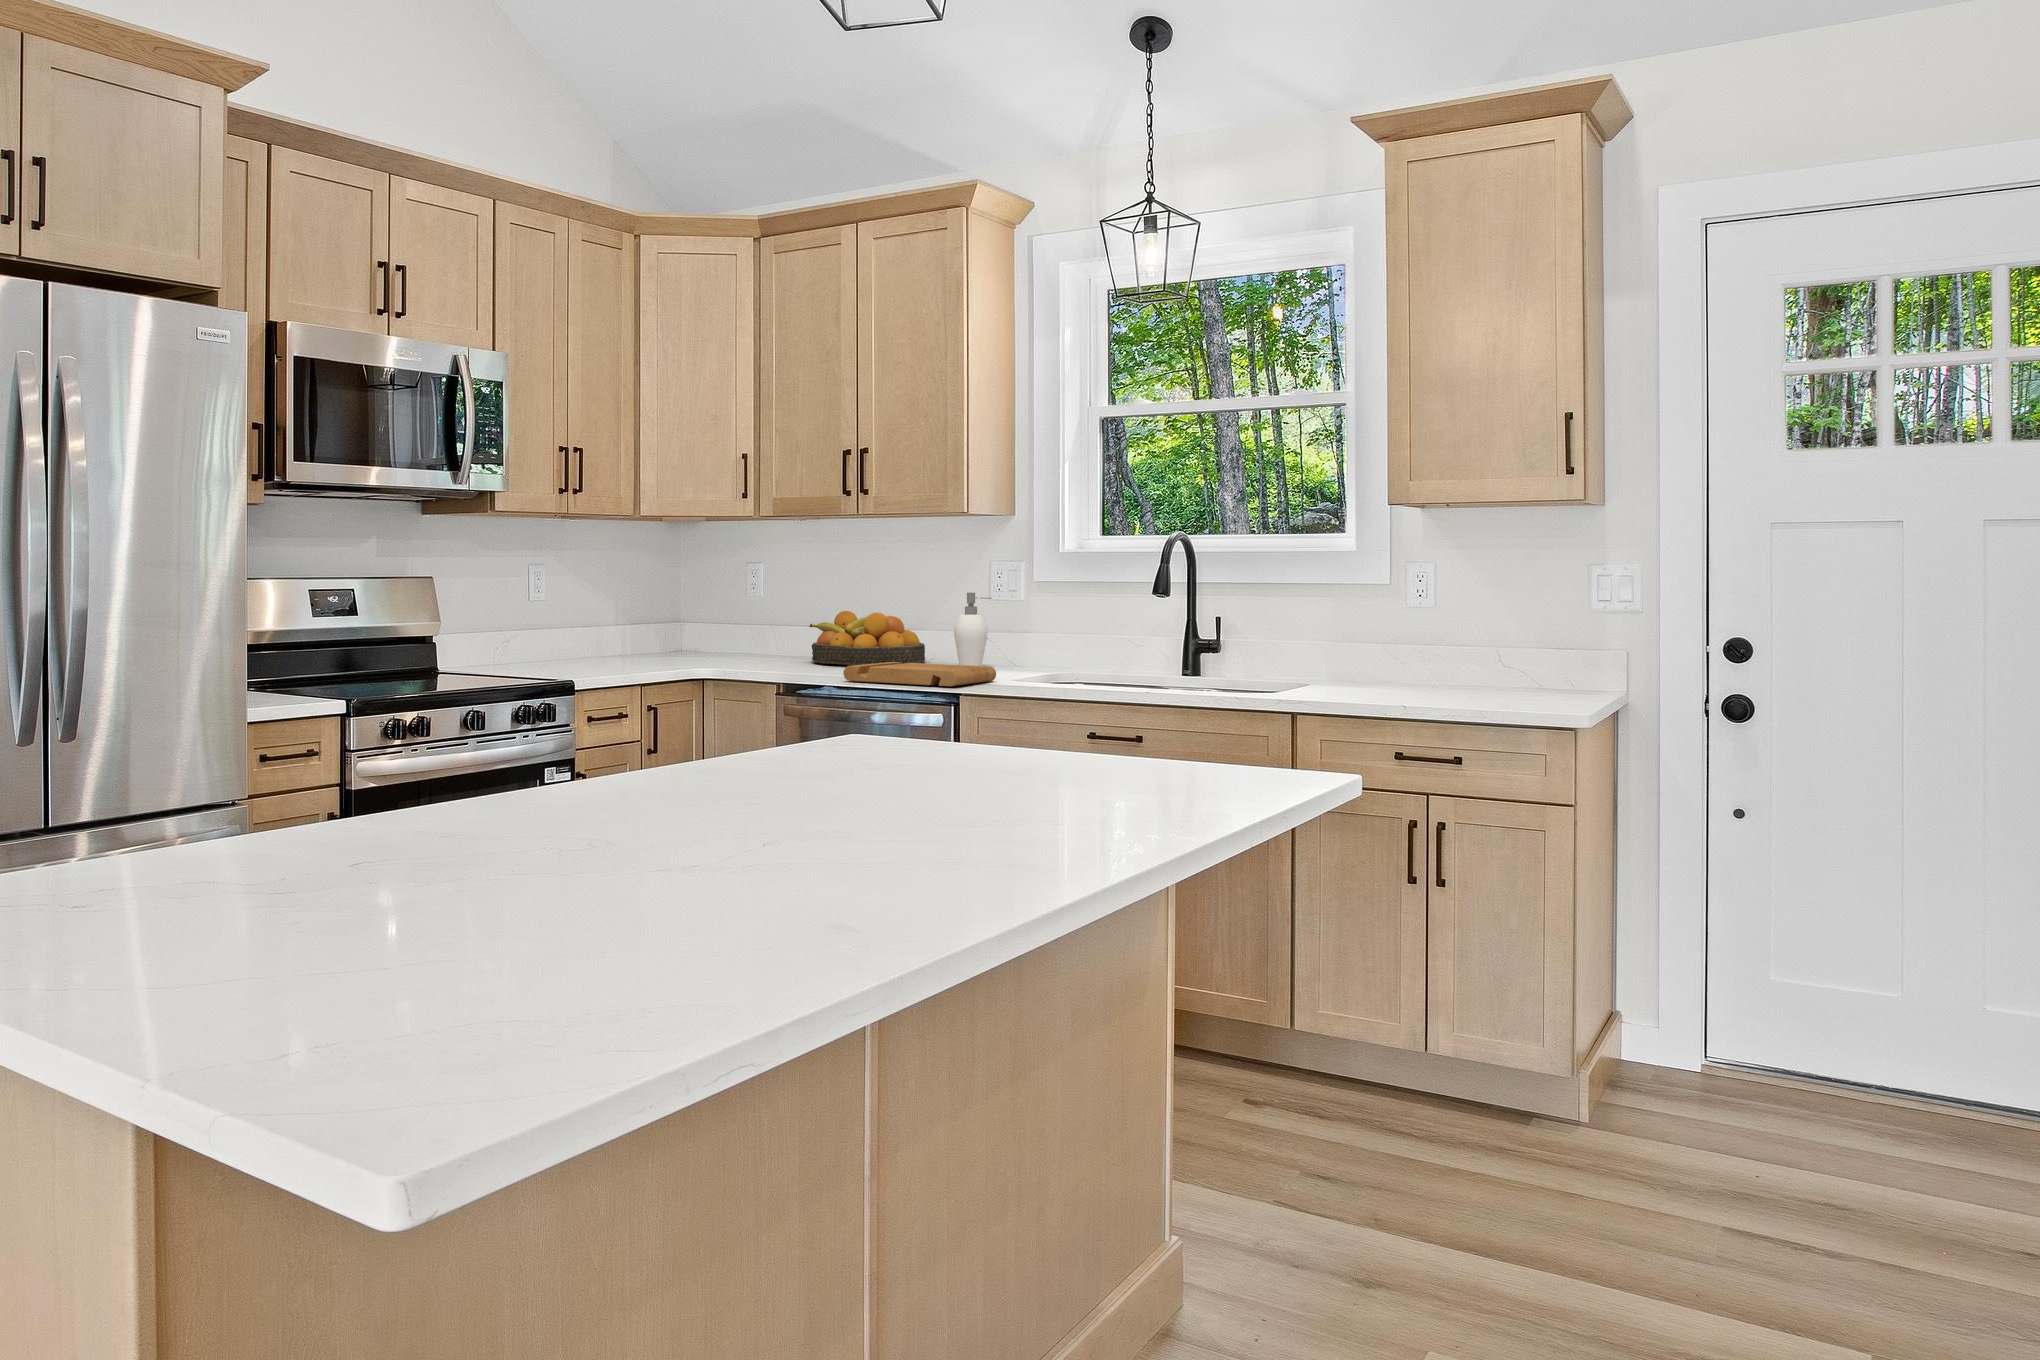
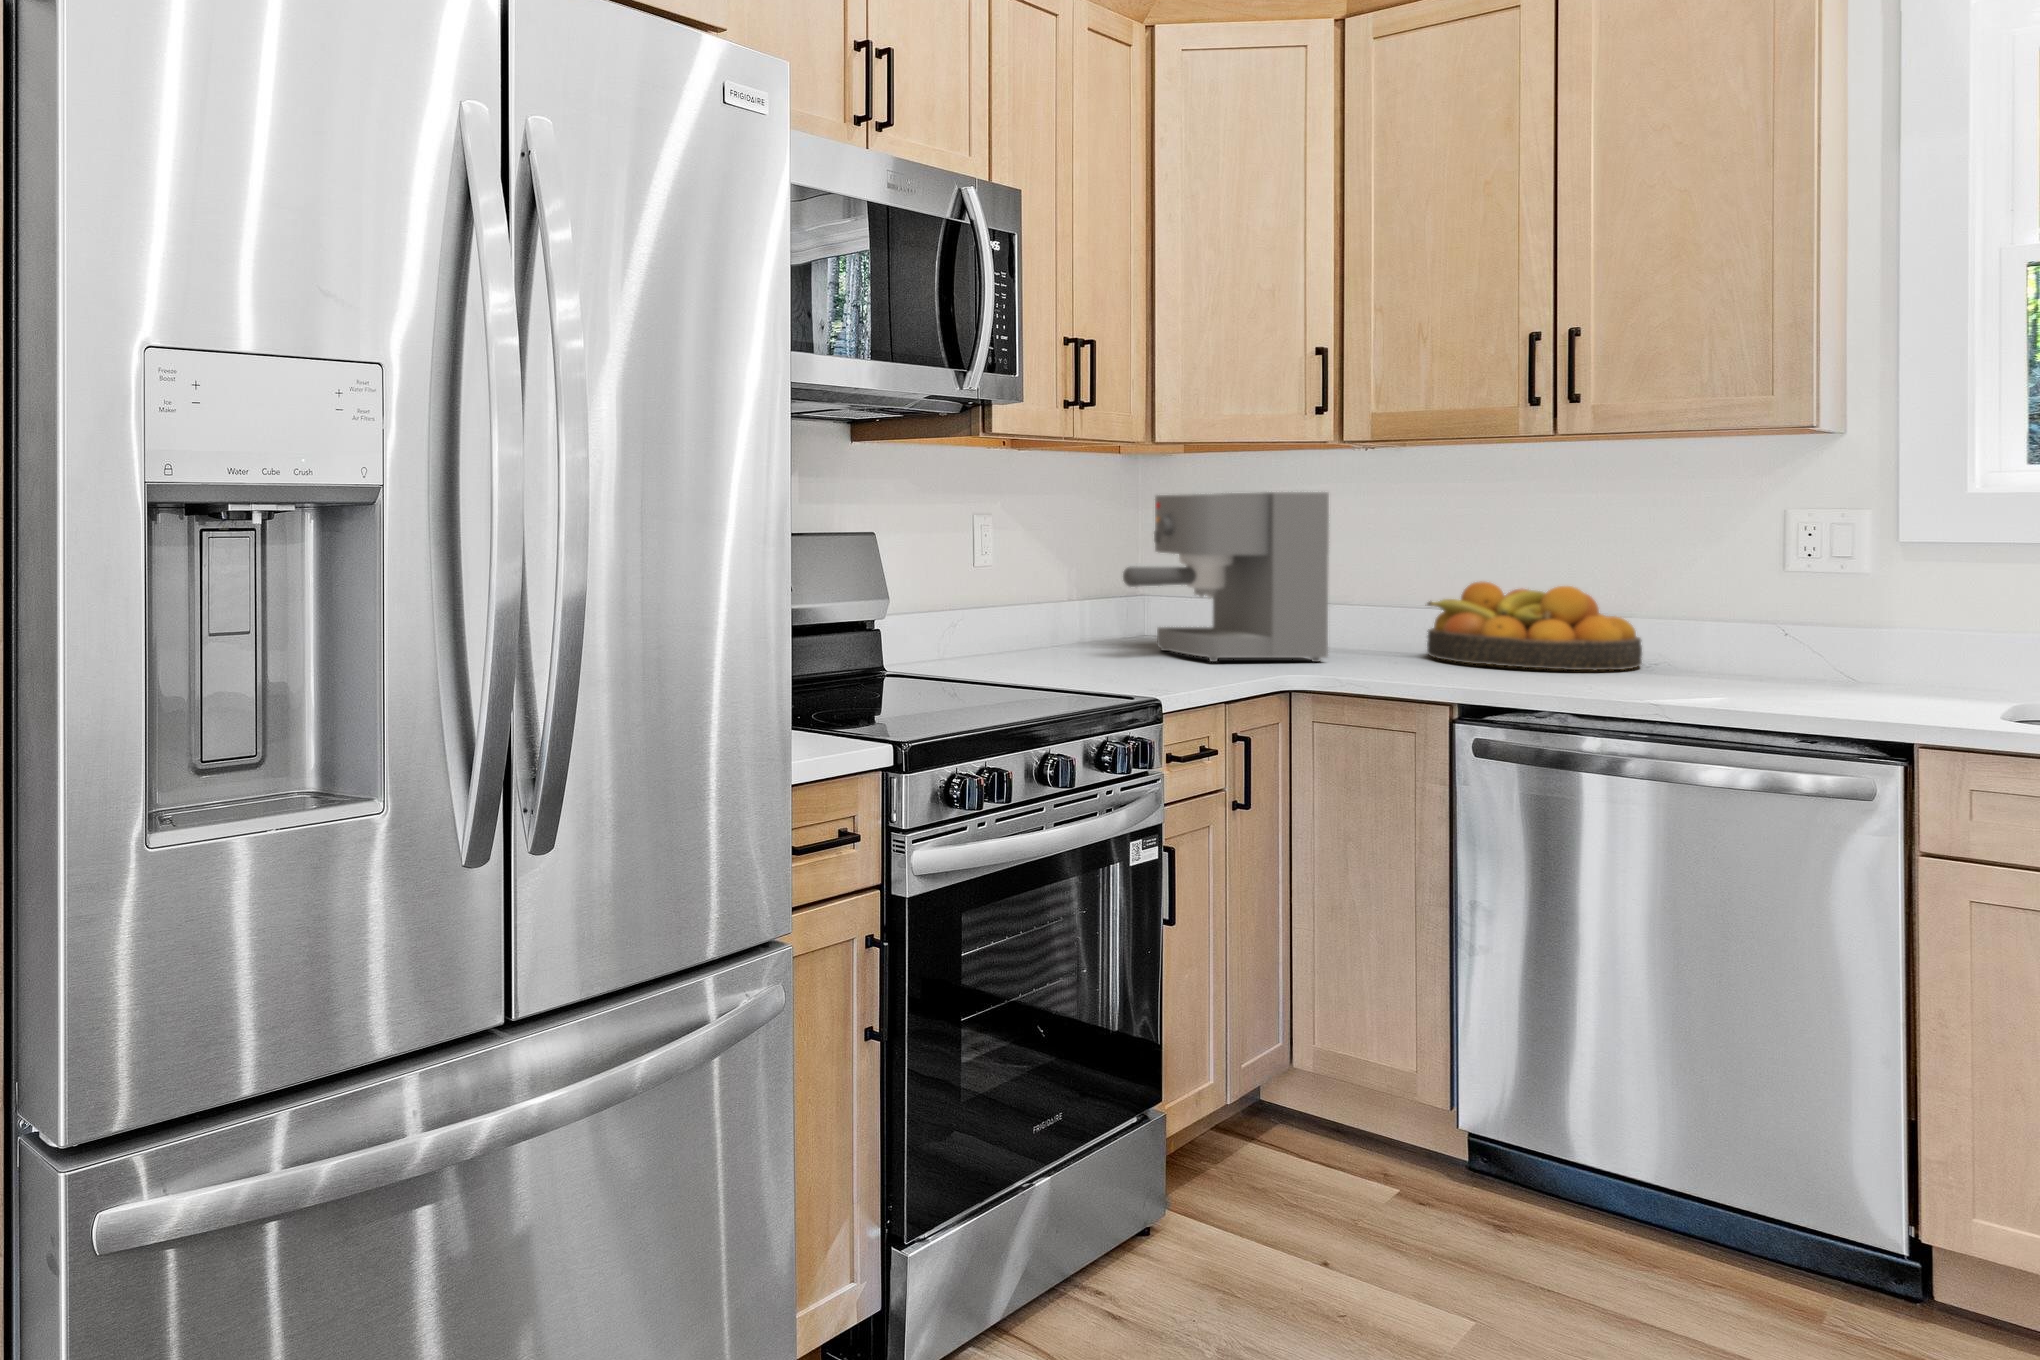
coffee maker: none [618,552,744,665] -> present [1123,492,1329,662]
soap dispenser: present [954,593,992,666] -> none [1732,556,1825,679]
cutting board: present [843,662,996,686] -> none [1637,672,1962,730]

